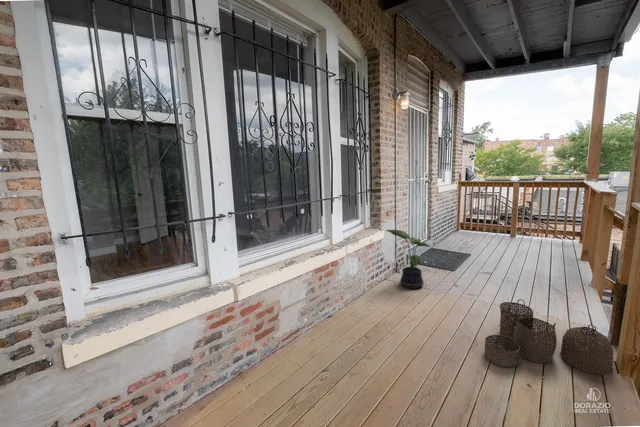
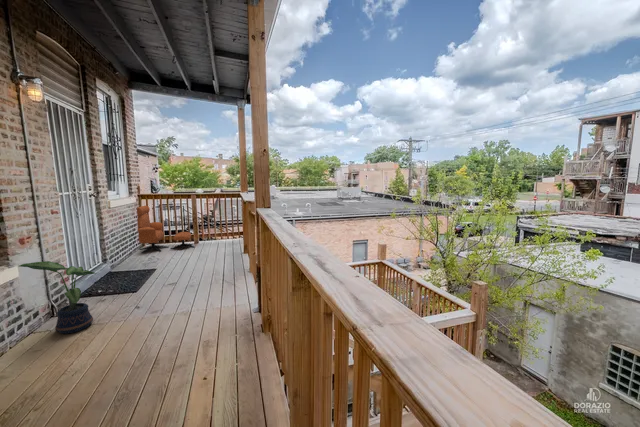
lounge chair: none [455,193,512,242] -> present [137,206,194,253]
woven basket: present [485,299,613,374] -> none [162,303,260,378]

